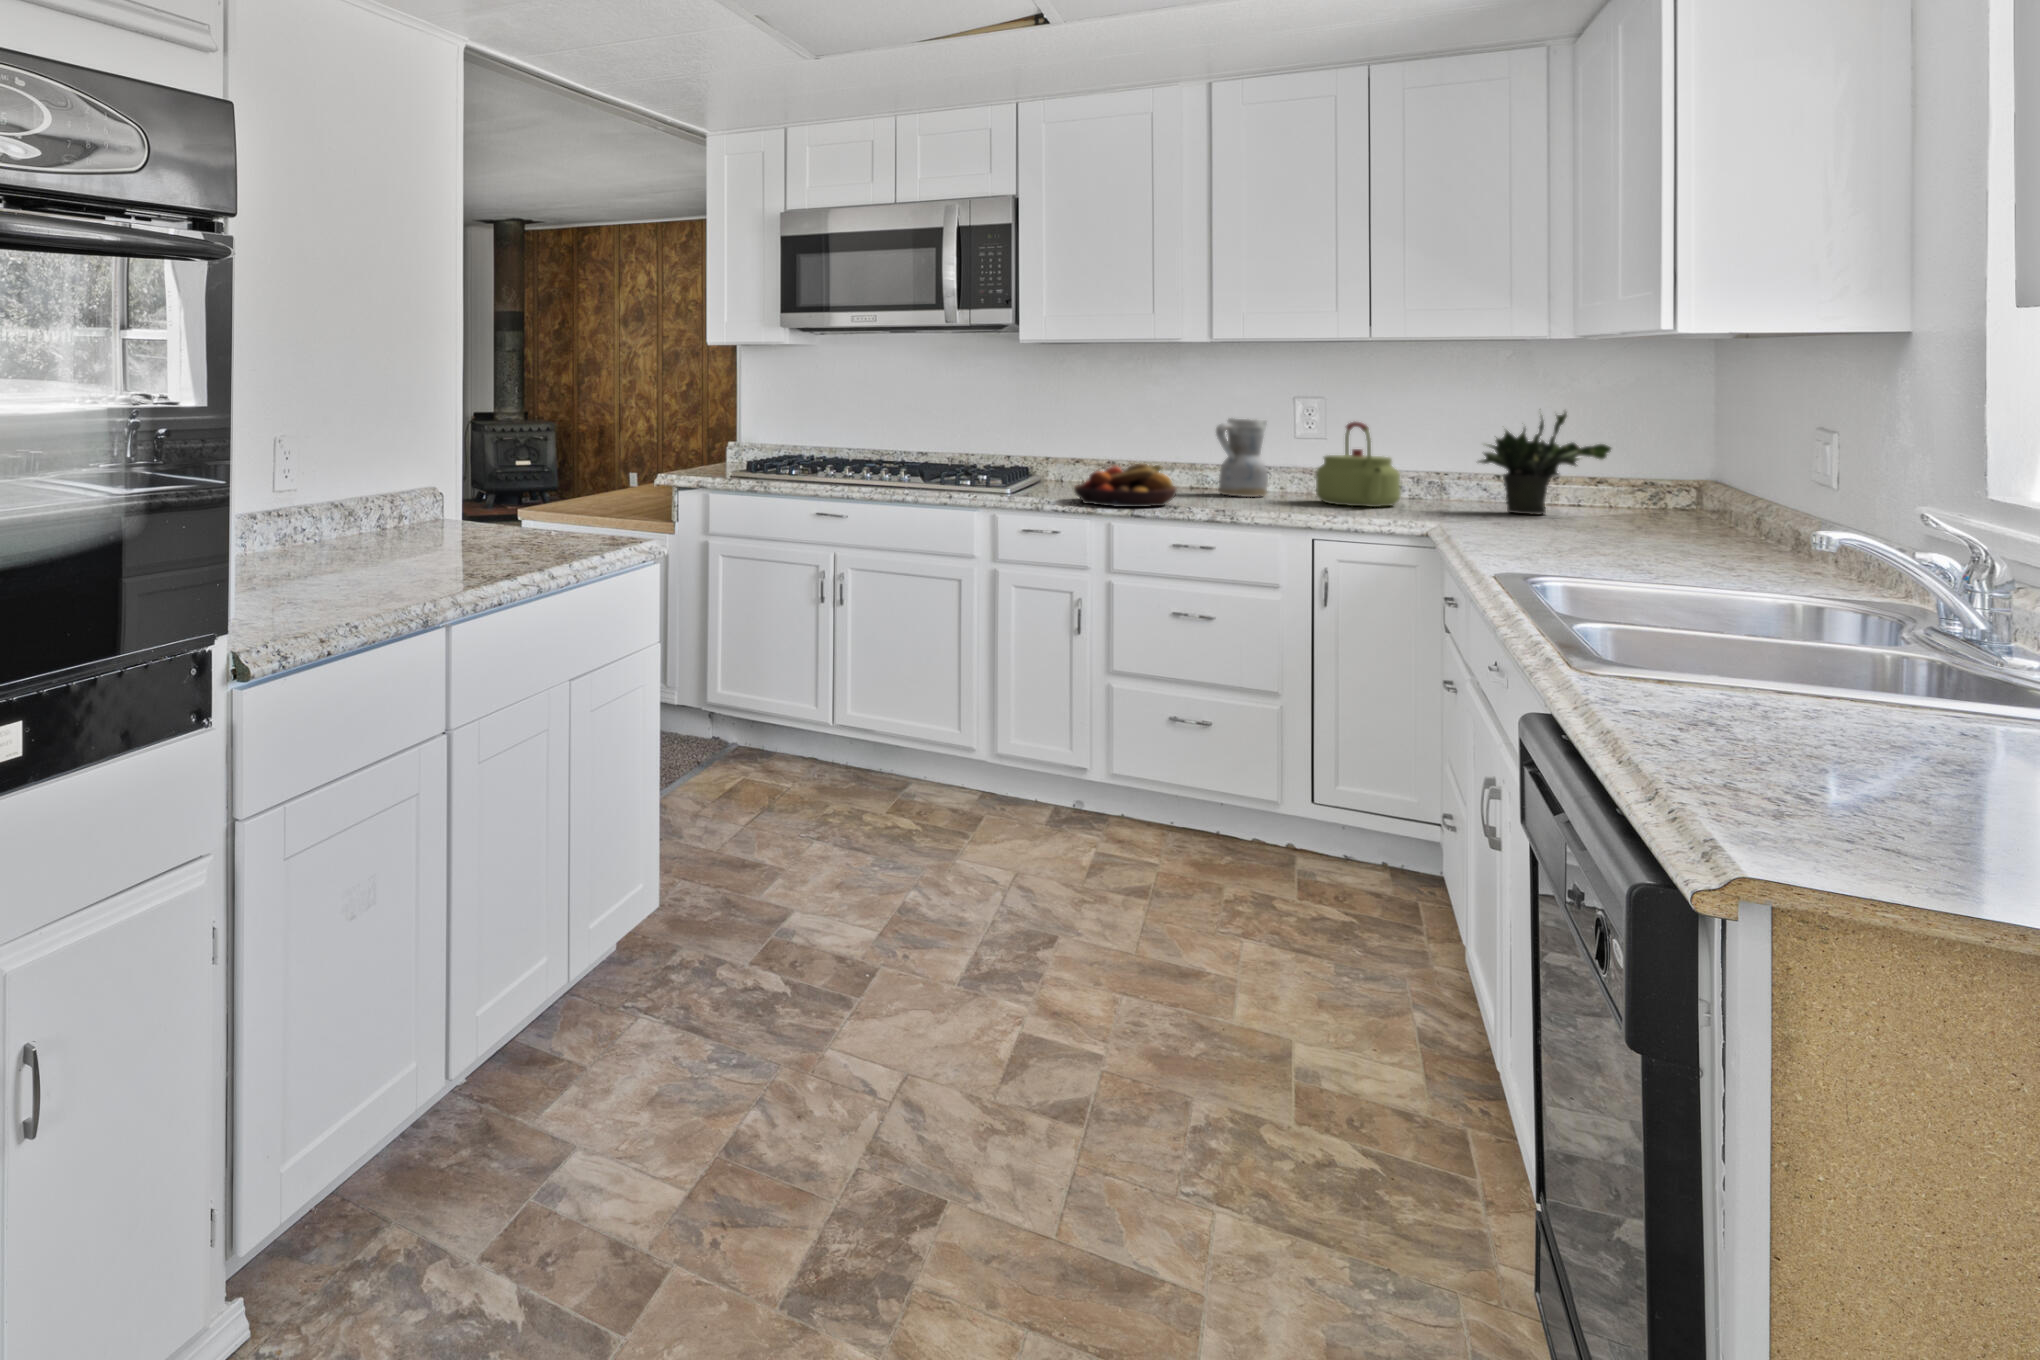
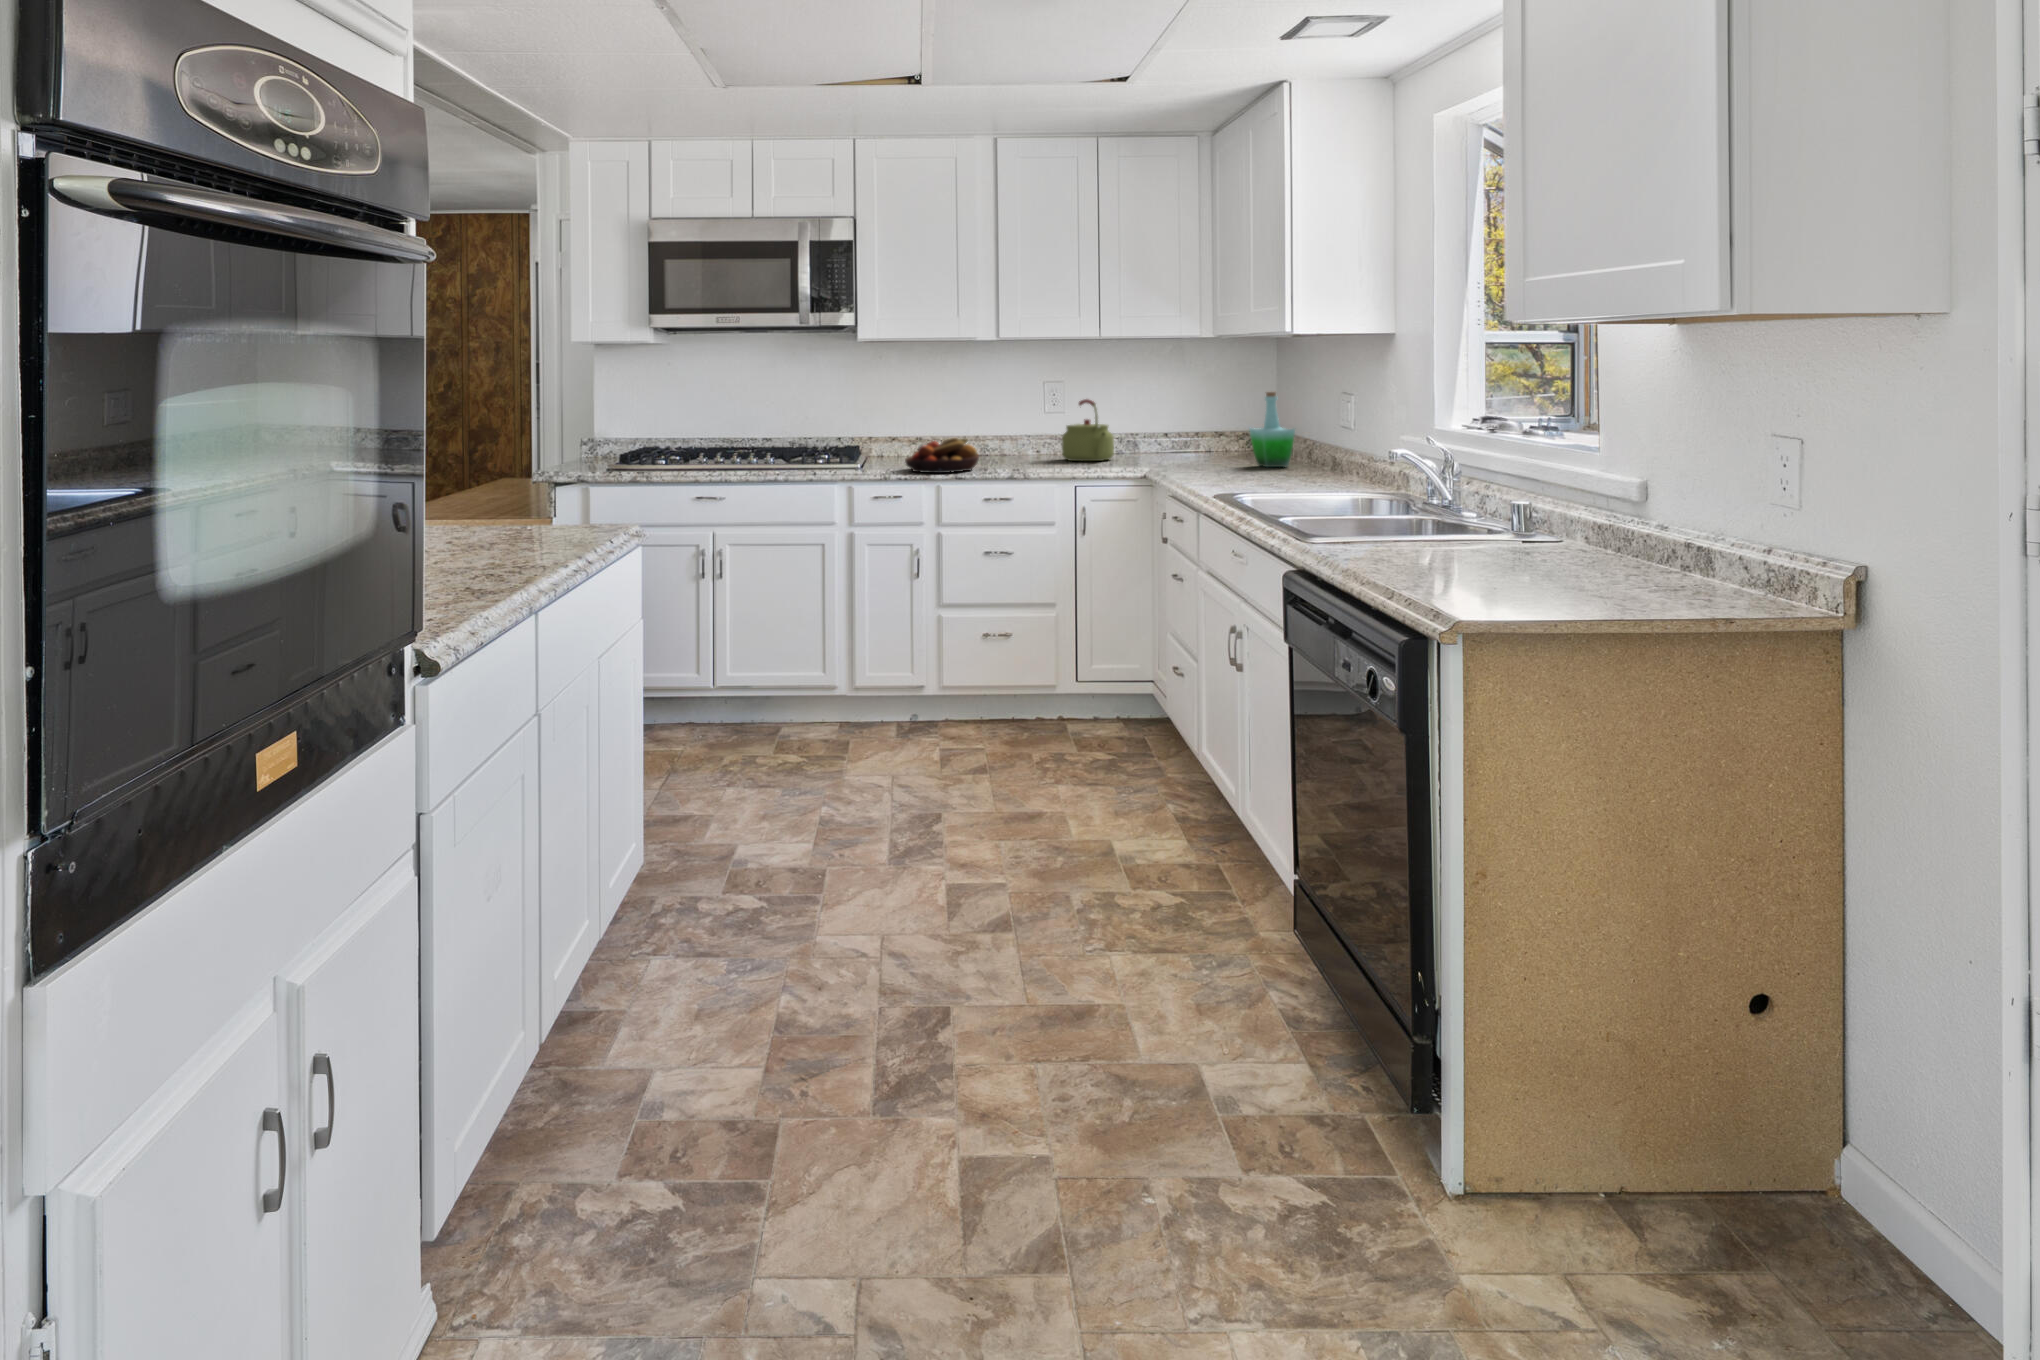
potted plant: present [1479,412,1611,514] -> none [1158,386,1231,459]
ceramic pitcher: present [1216,418,1268,497] -> none [994,400,1028,460]
bottle: none [1631,421,1720,537] -> present [1249,392,1295,467]

